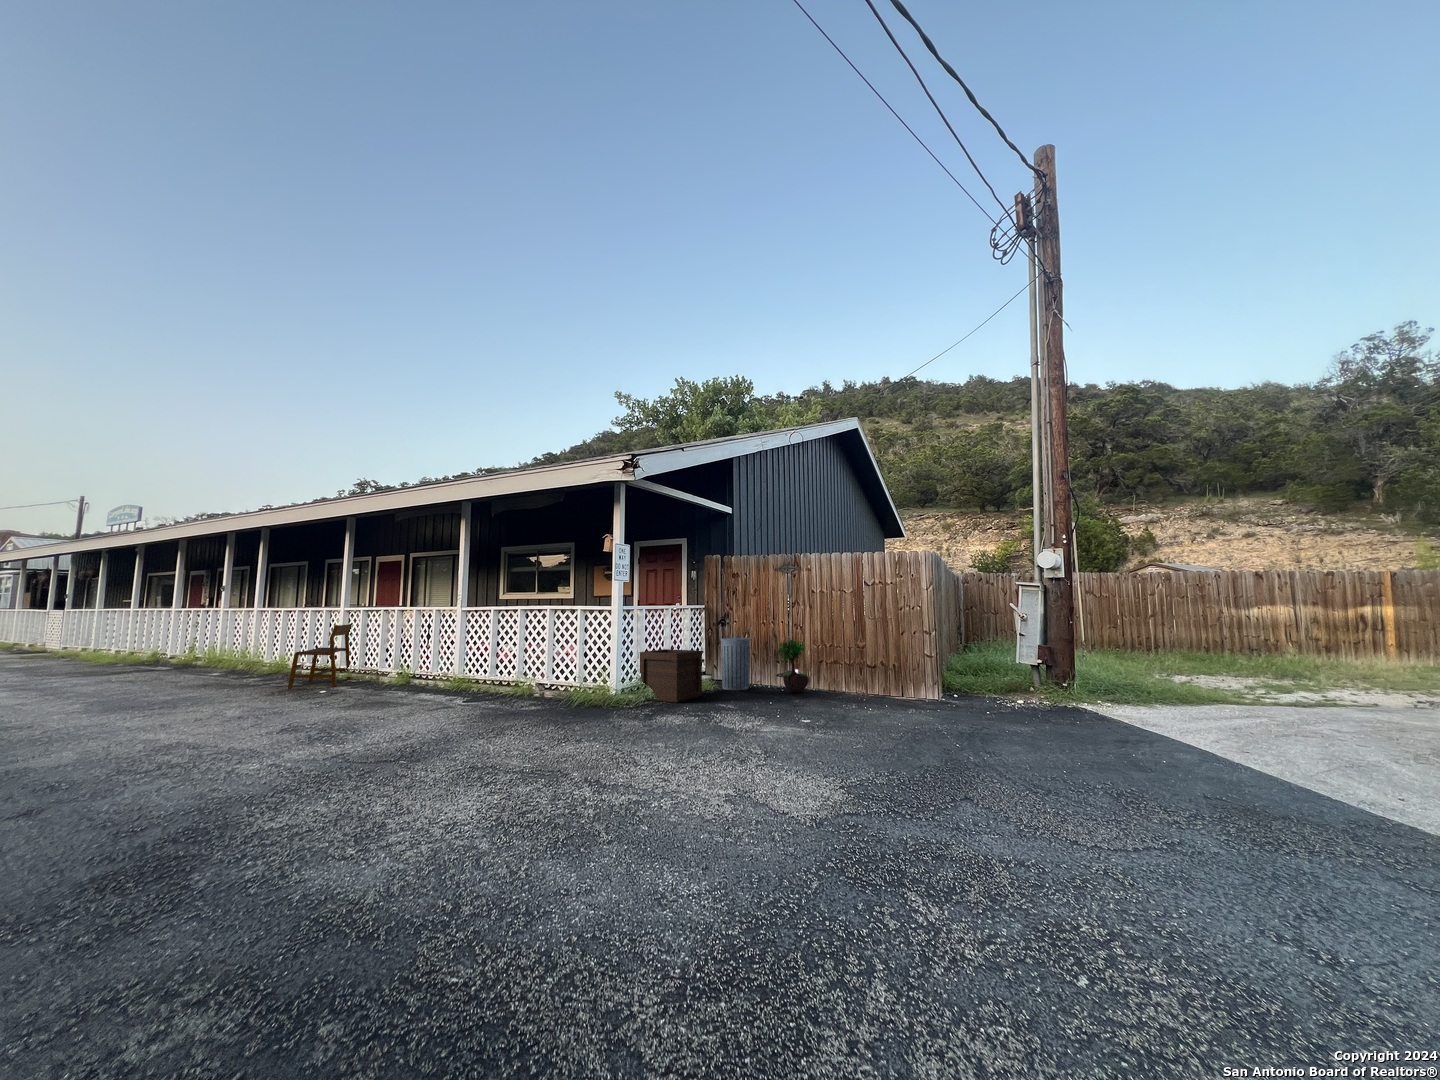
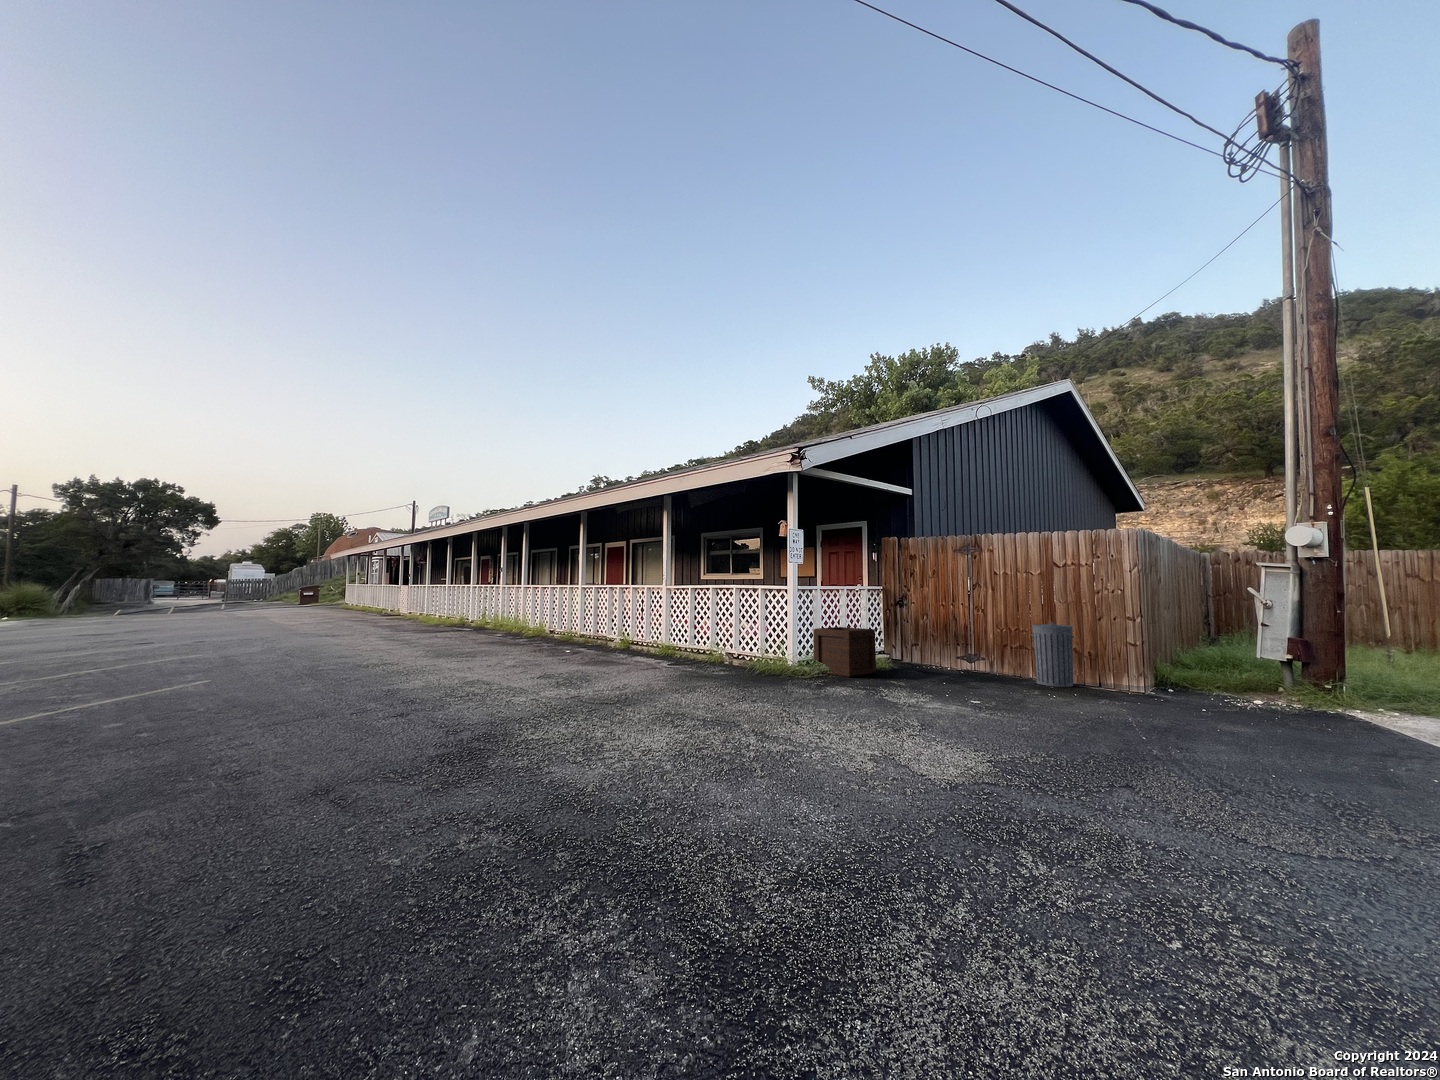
bench: present [288,624,351,689] -> none [547,599,589,648]
trash can: present [721,636,750,690] -> present [1031,622,1074,687]
potted tree: present [776,640,808,692] -> none [952,615,991,675]

